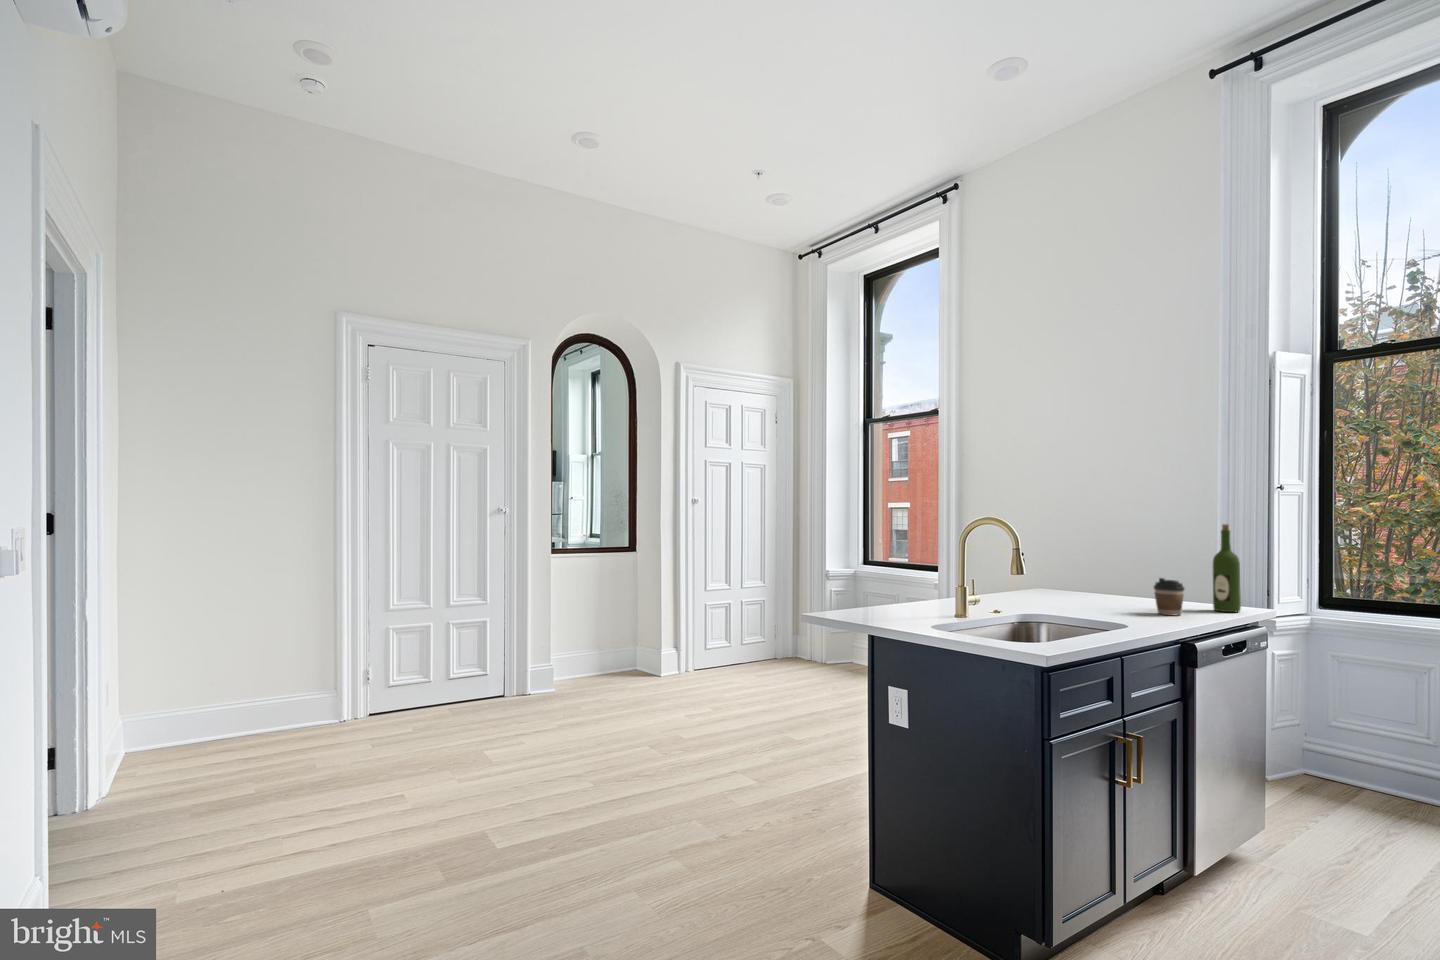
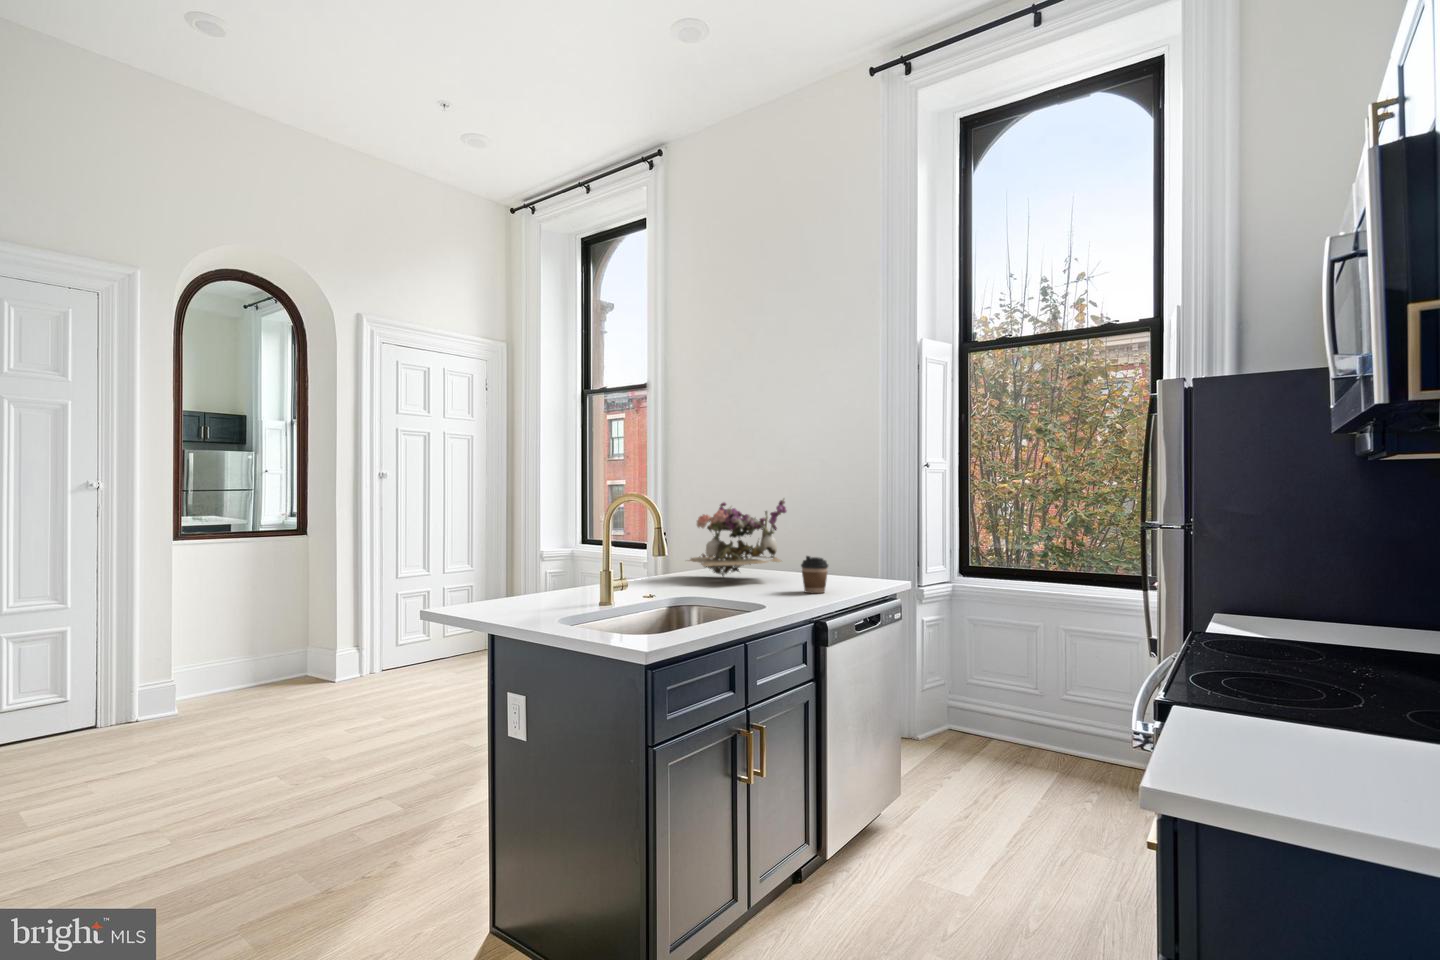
flower arrangement: none [1020,520,1128,598] -> present [689,499,787,577]
wine bottle: present [1213,524,1241,612] -> none [858,501,881,587]

